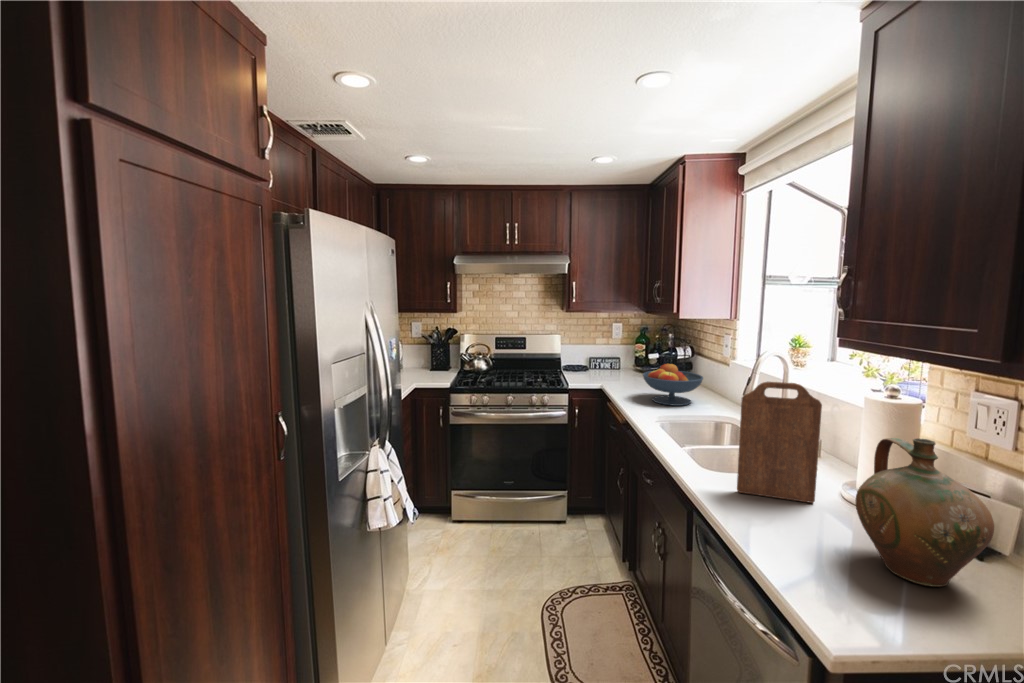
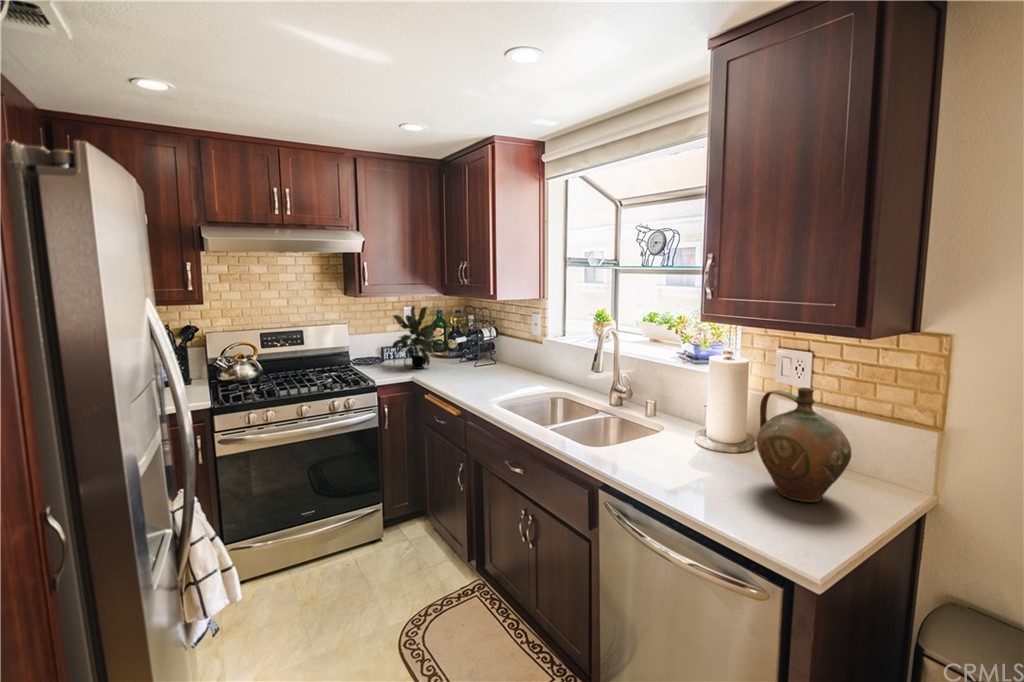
potted plant: none [591,322,635,379] -> present [392,306,442,369]
fruit bowl: present [643,364,703,406] -> none [468,345,527,389]
cutting board: present [737,382,822,503] -> none [637,353,699,462]

